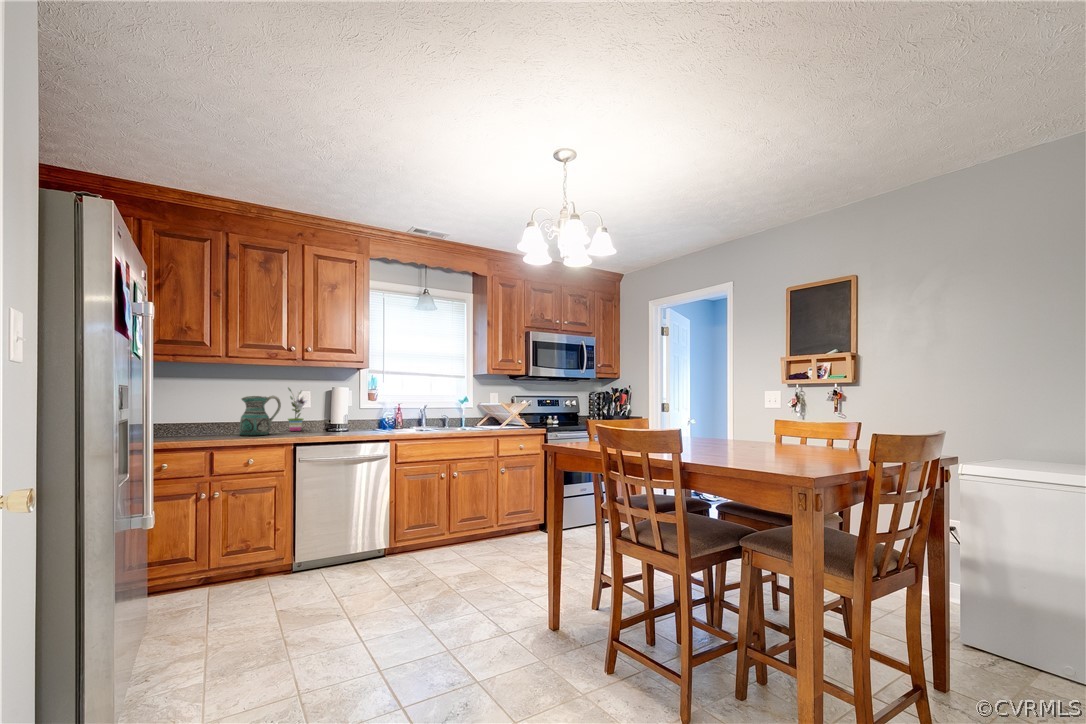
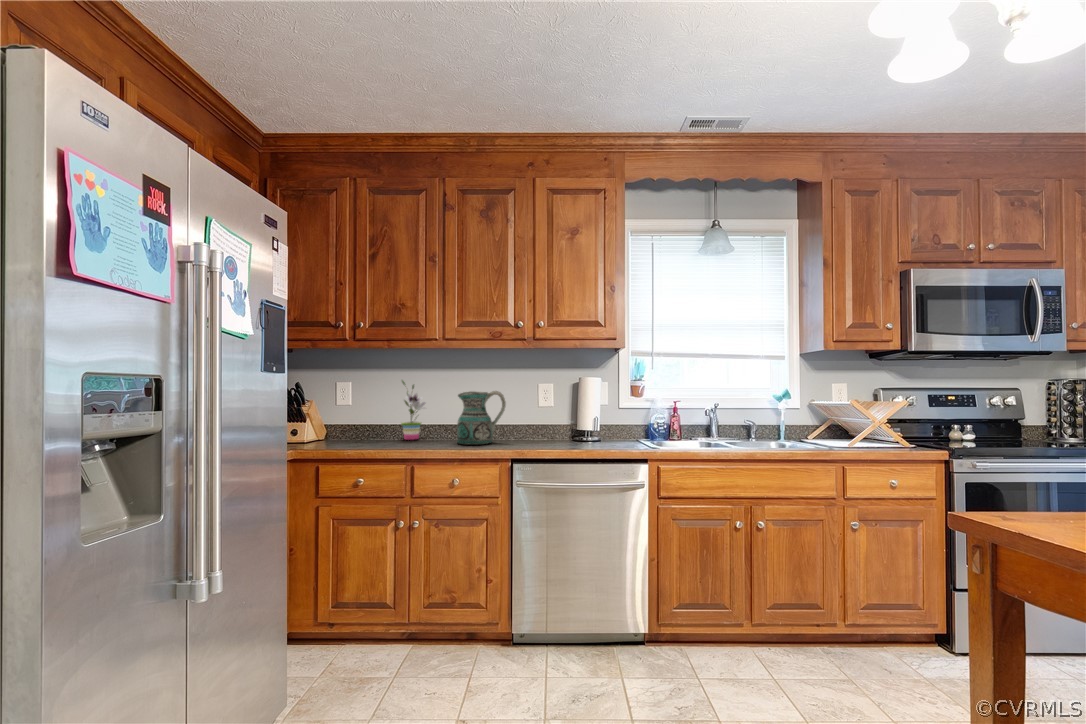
potted plant: present [288,388,307,431] -> present [401,381,425,440]

